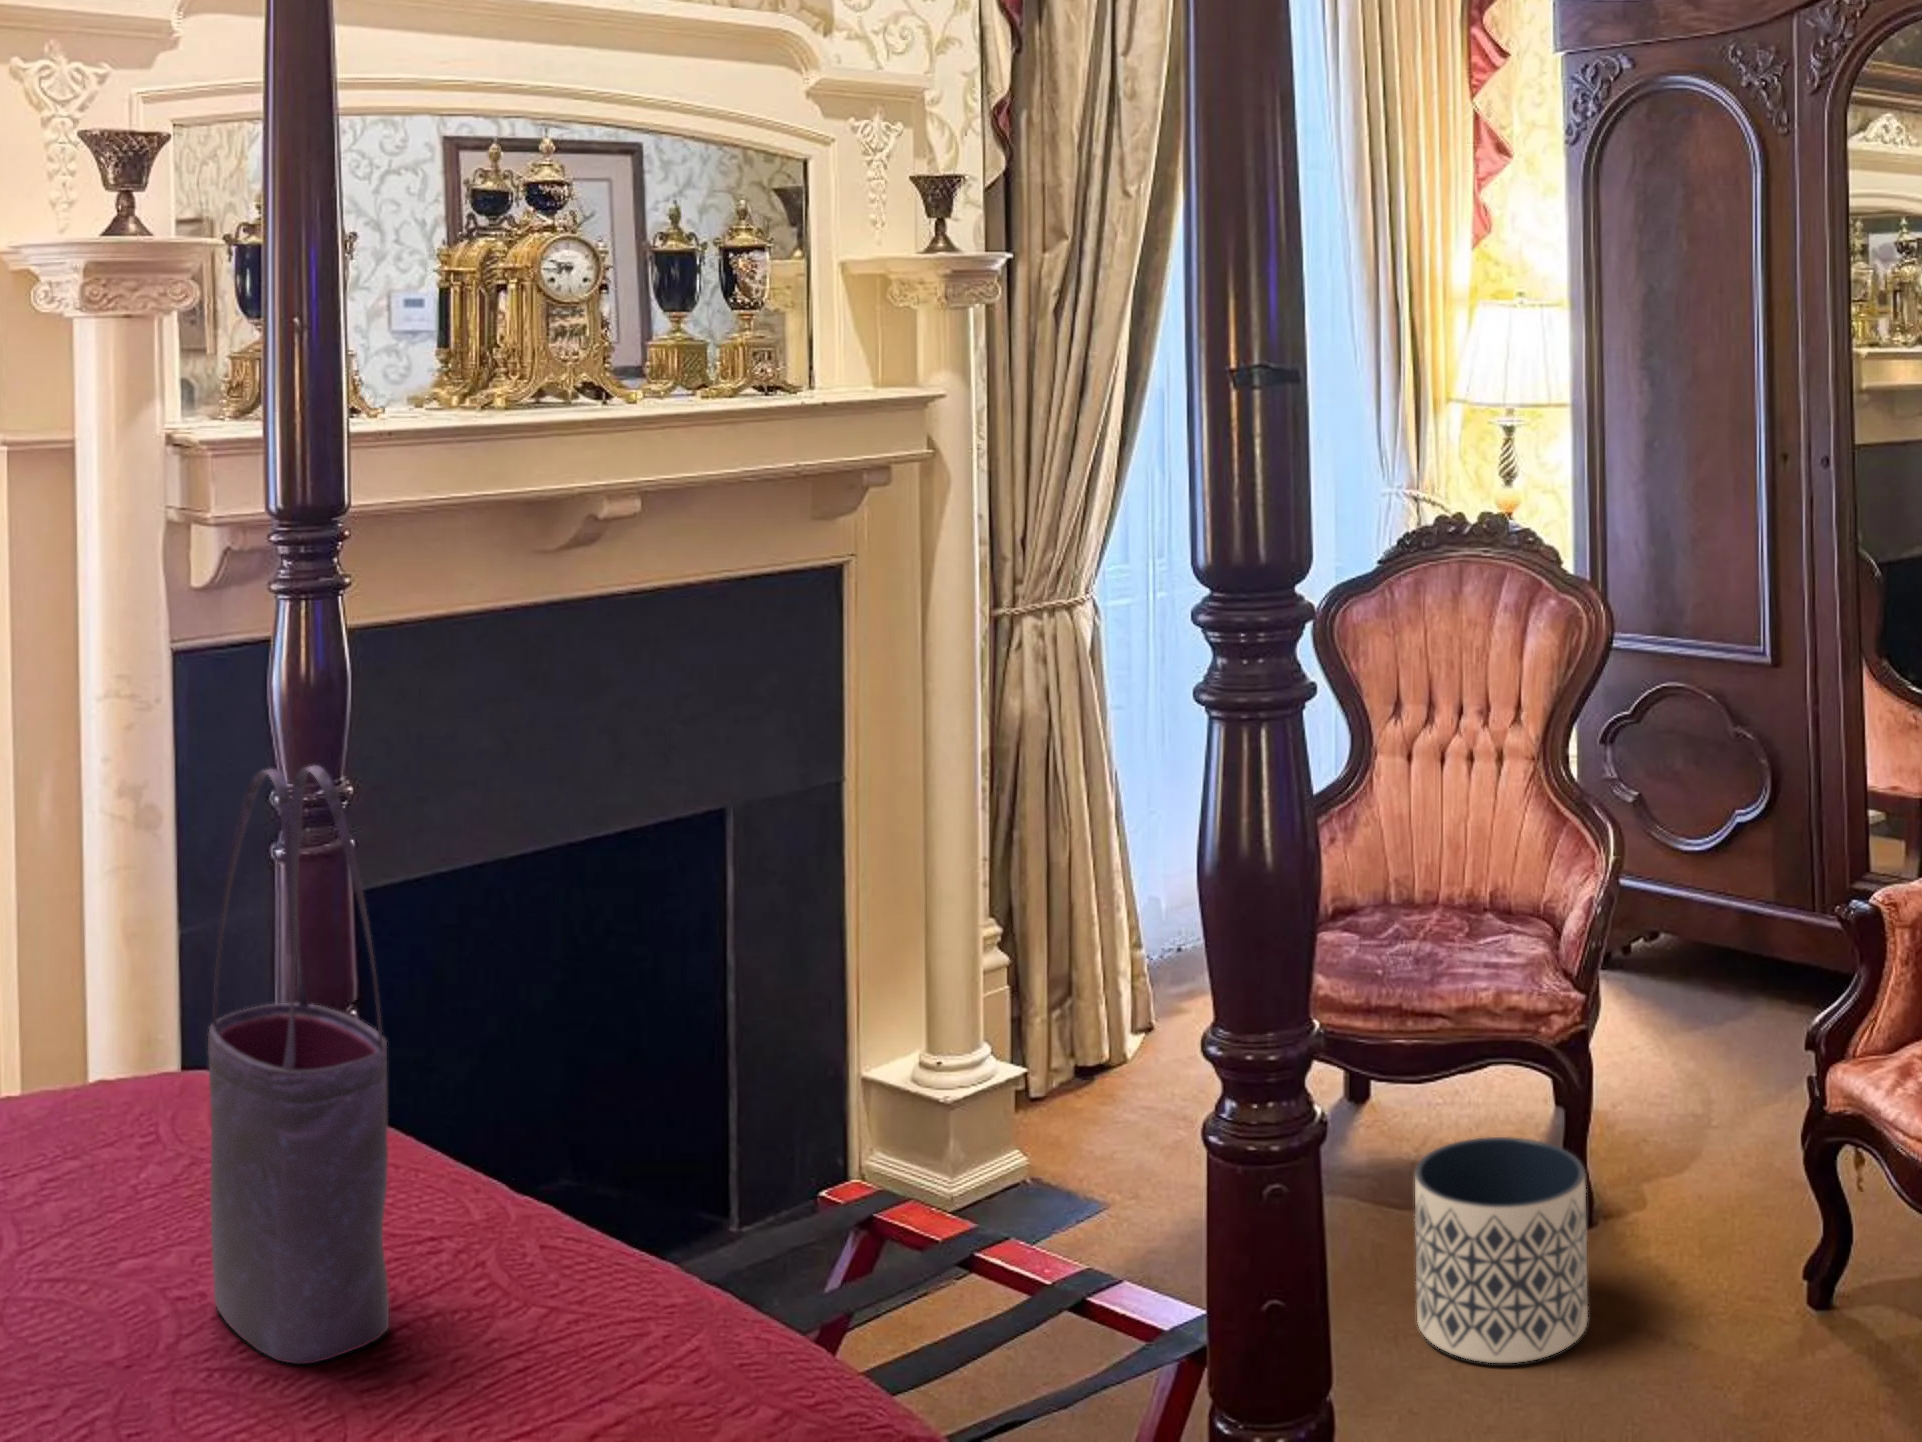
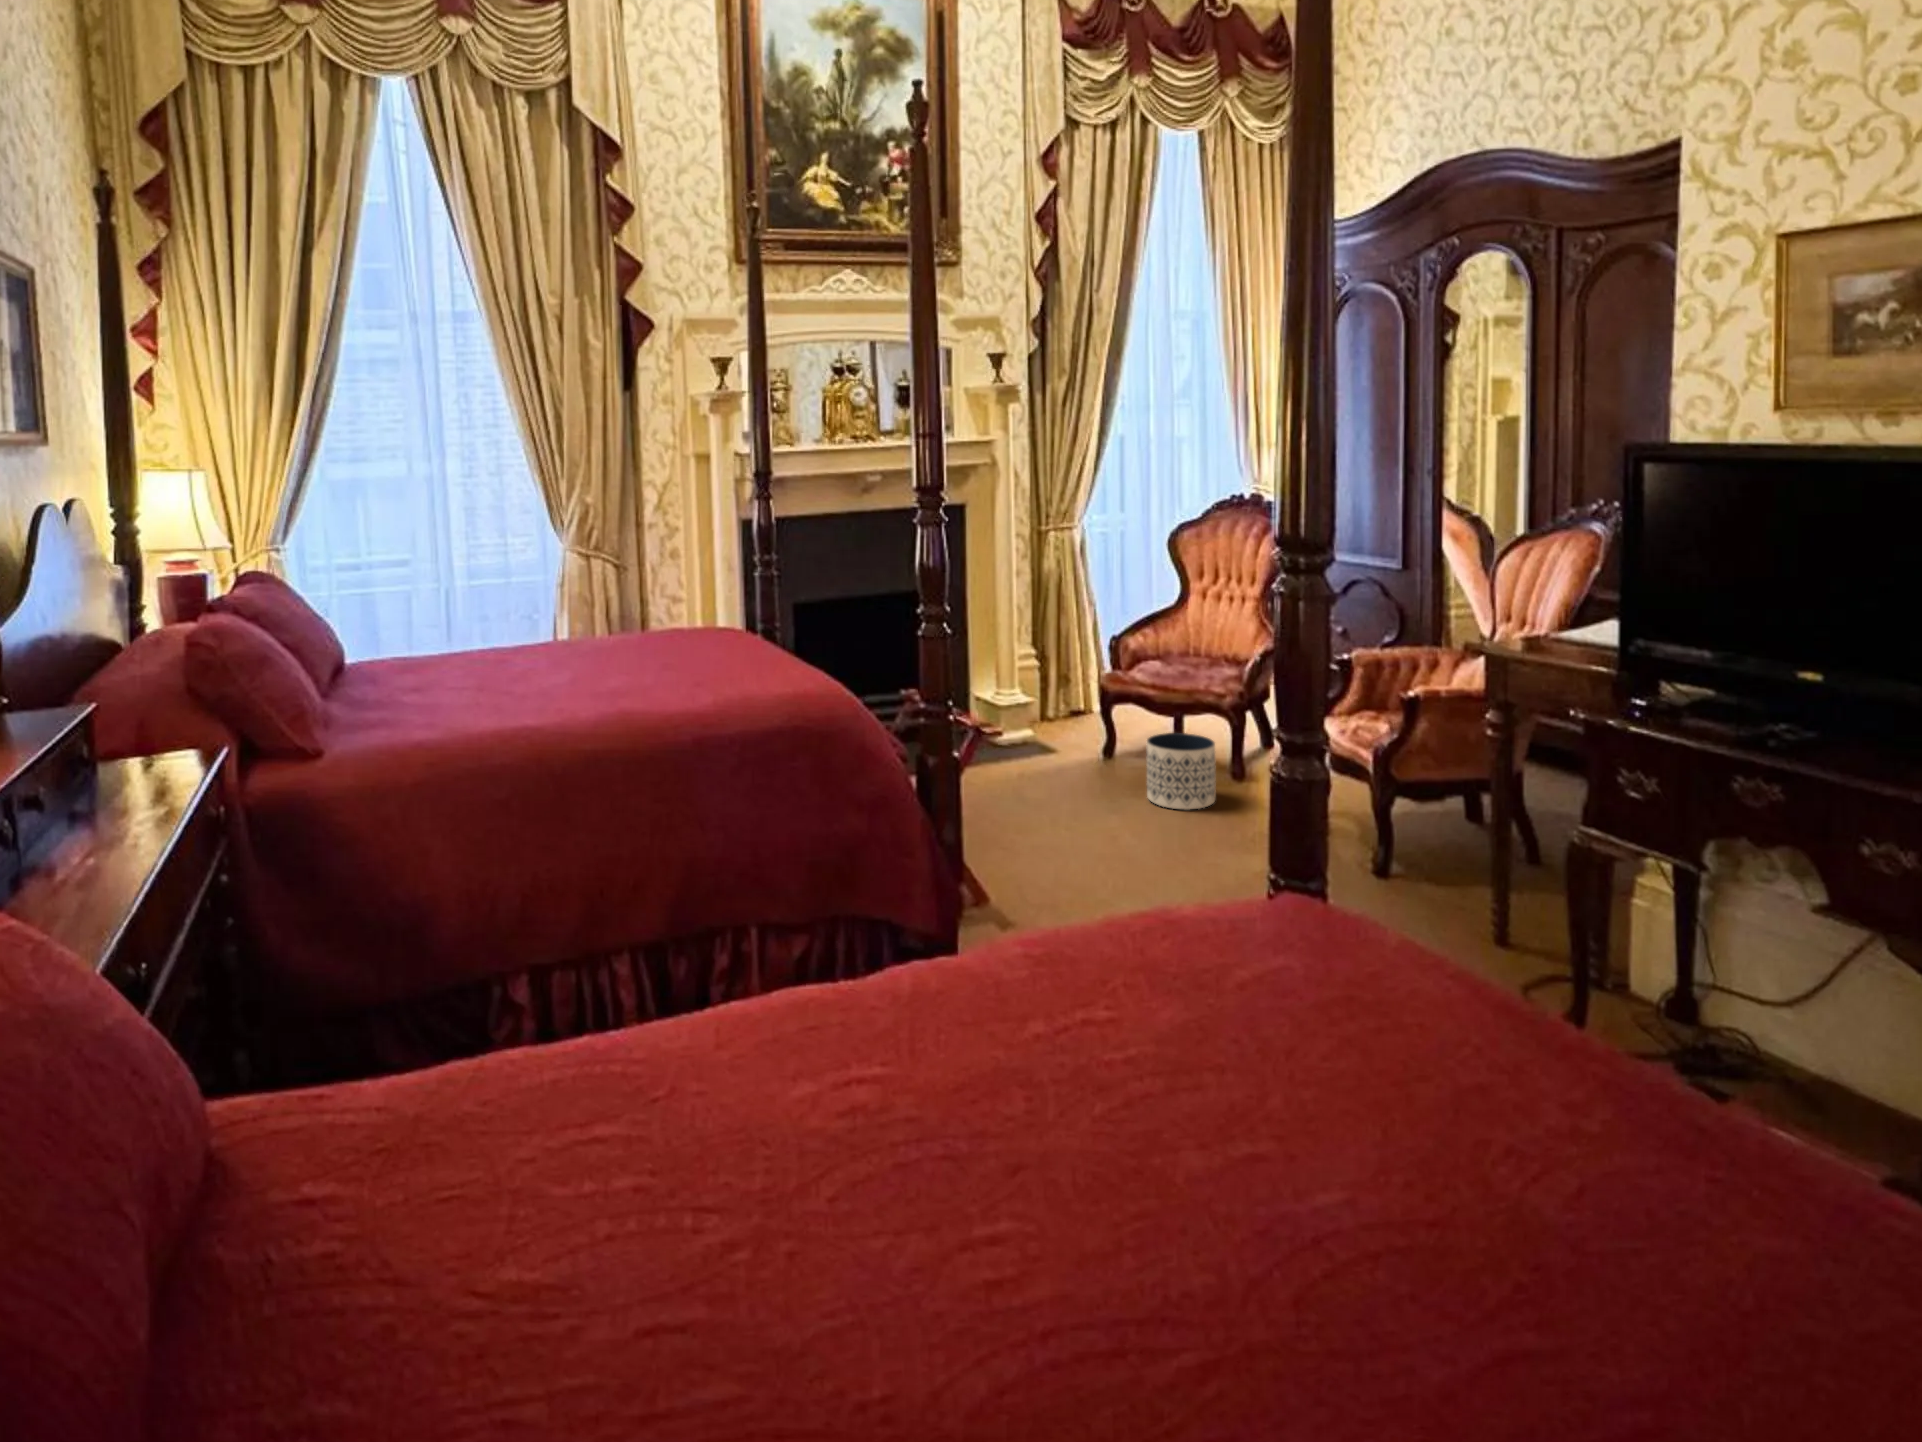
tote bag: present [208,765,389,1364] -> none [727,527,763,663]

